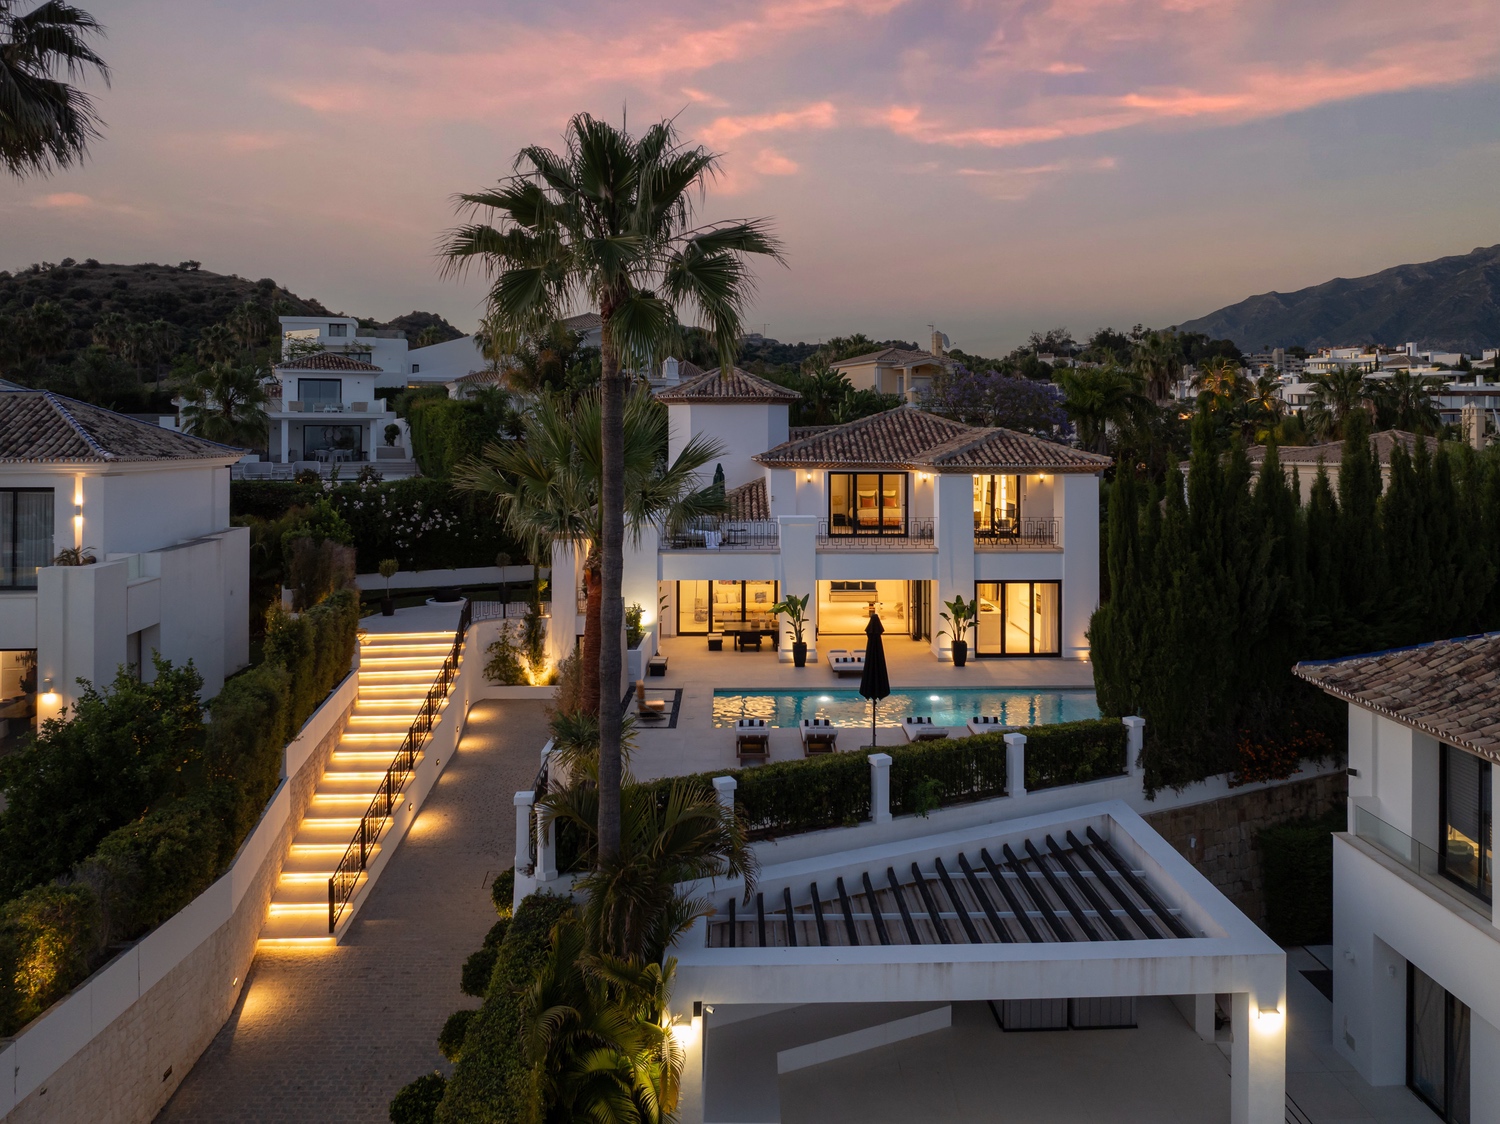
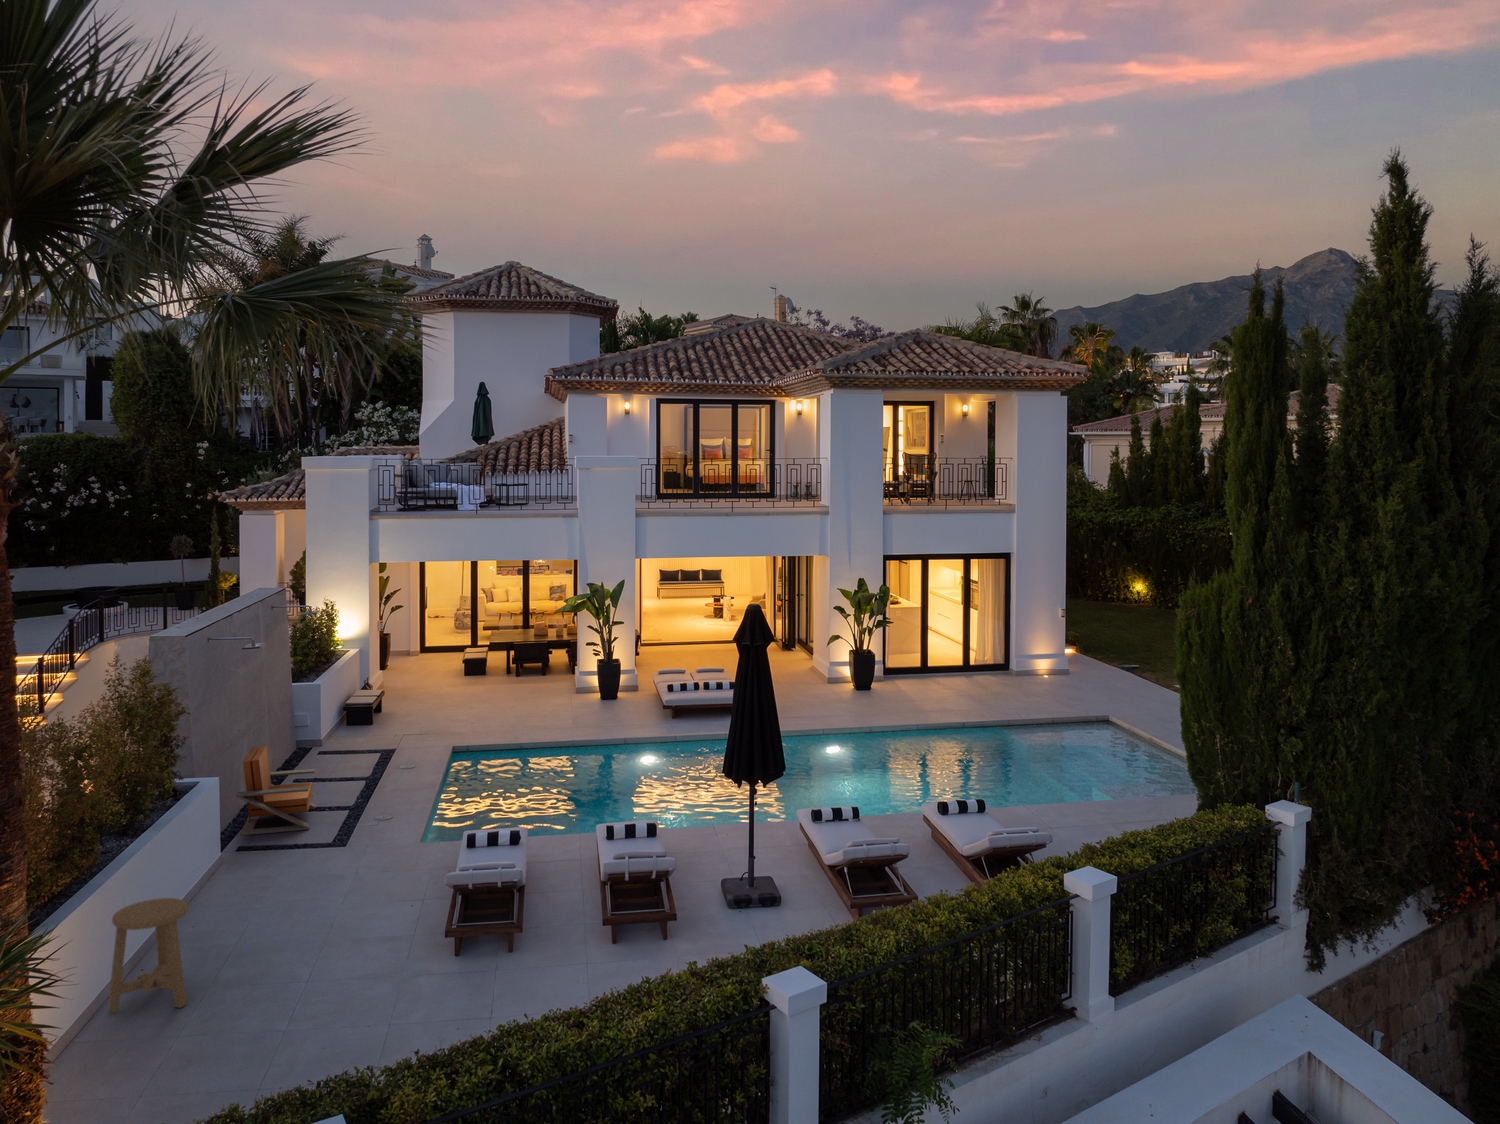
stool: none [632,727,658,766] -> present [108,898,188,1014]

